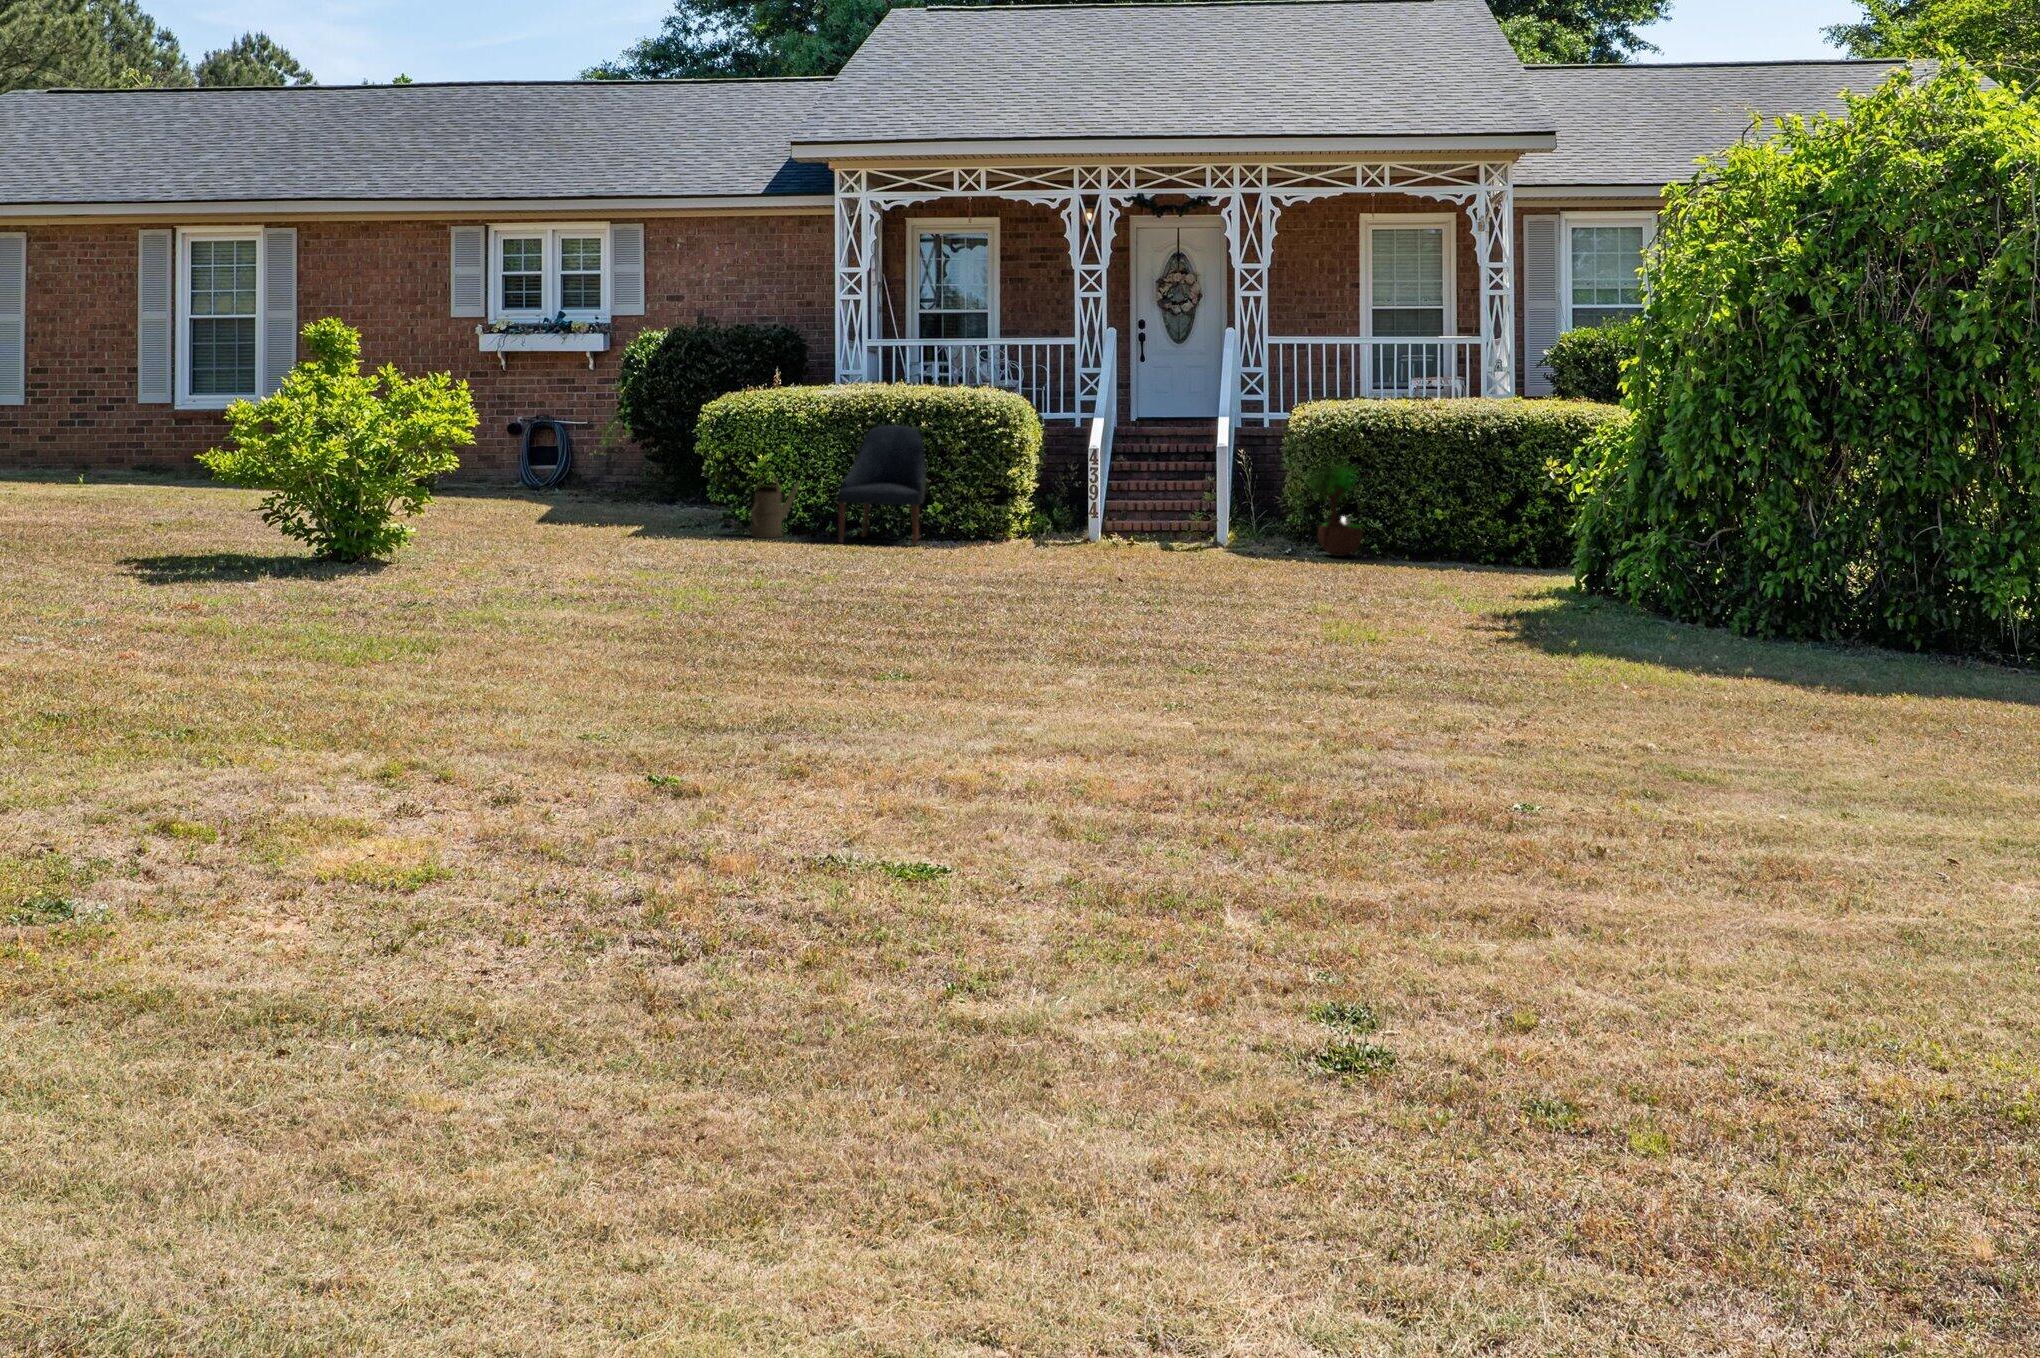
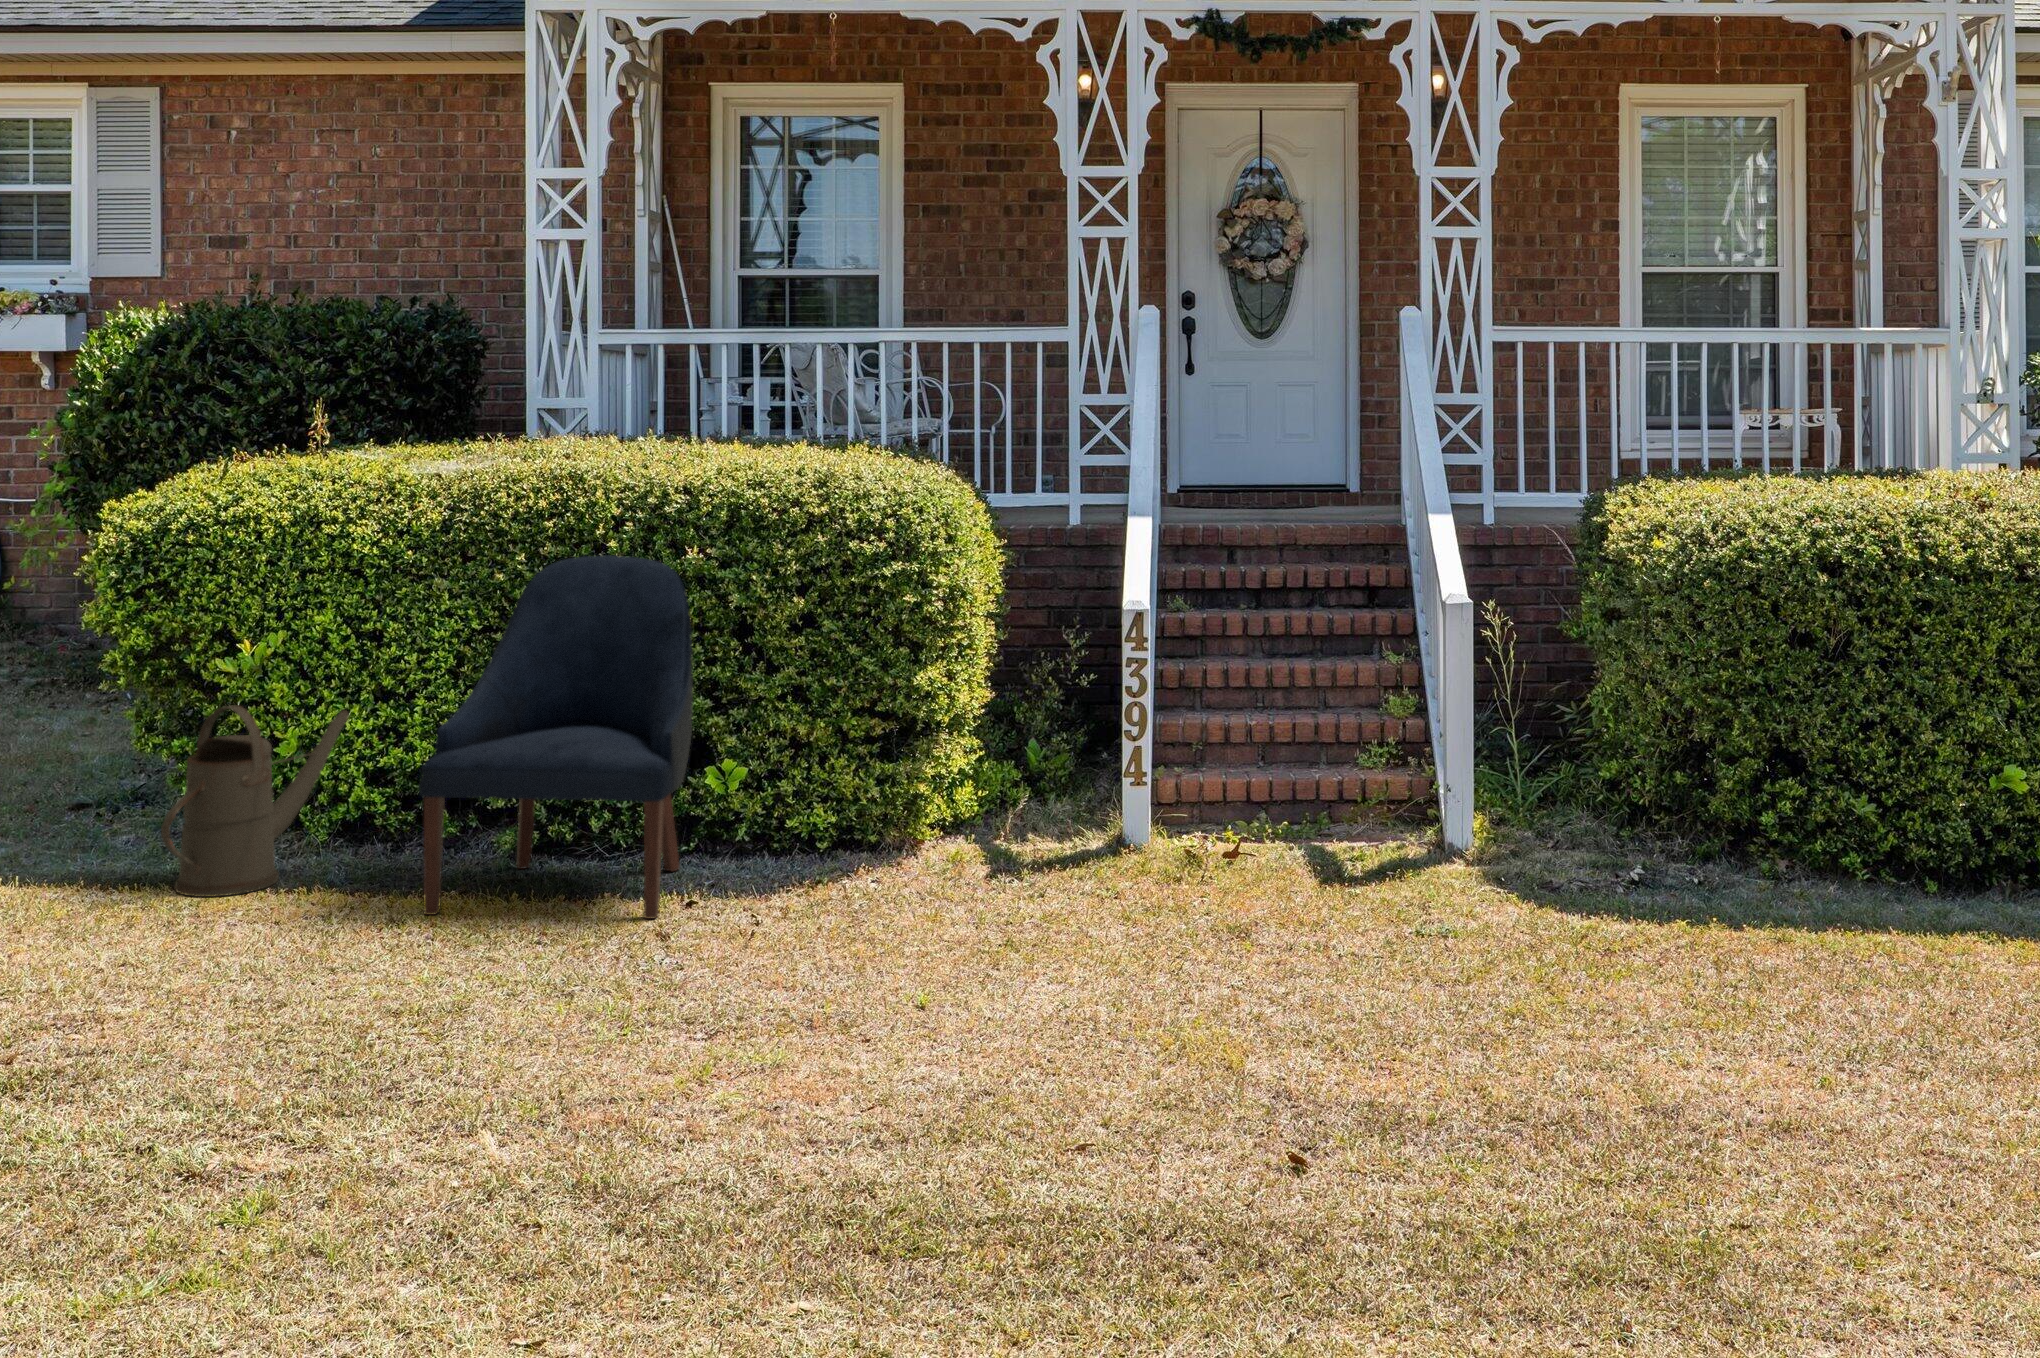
potted tree: present [1305,459,1362,556] -> none [1724,620,1891,894]

